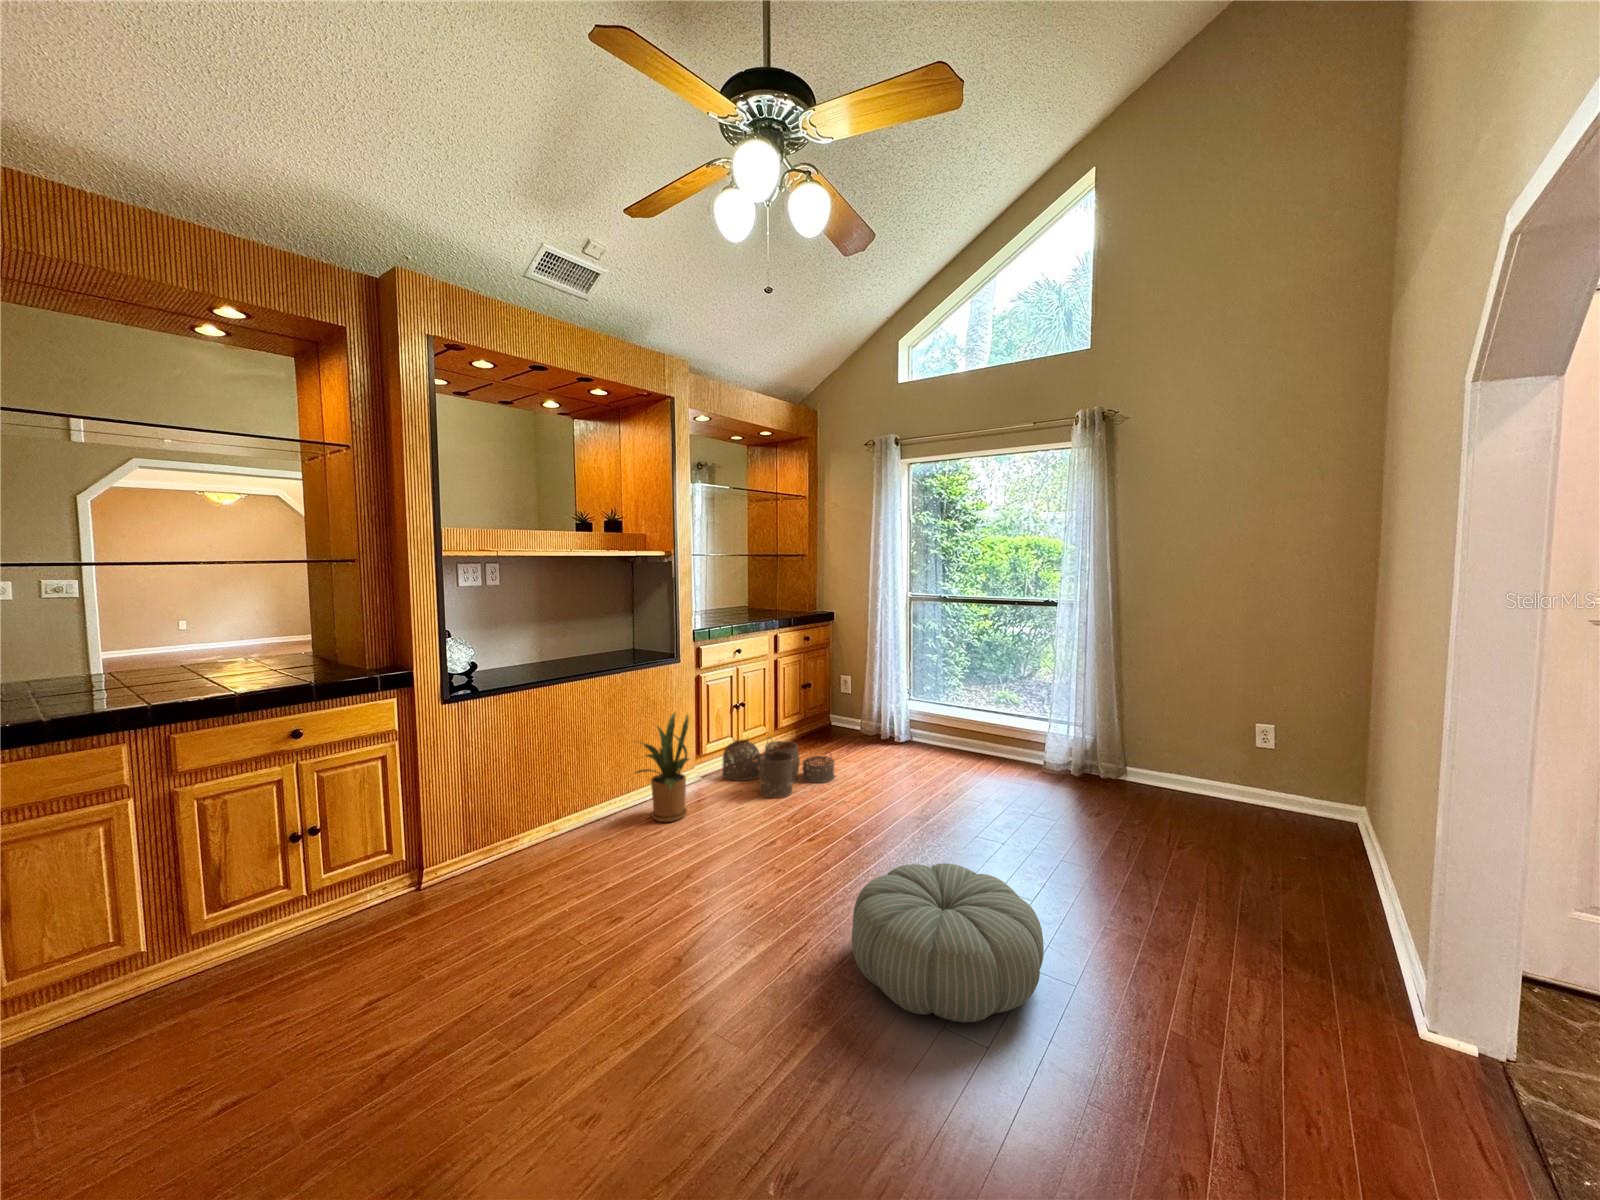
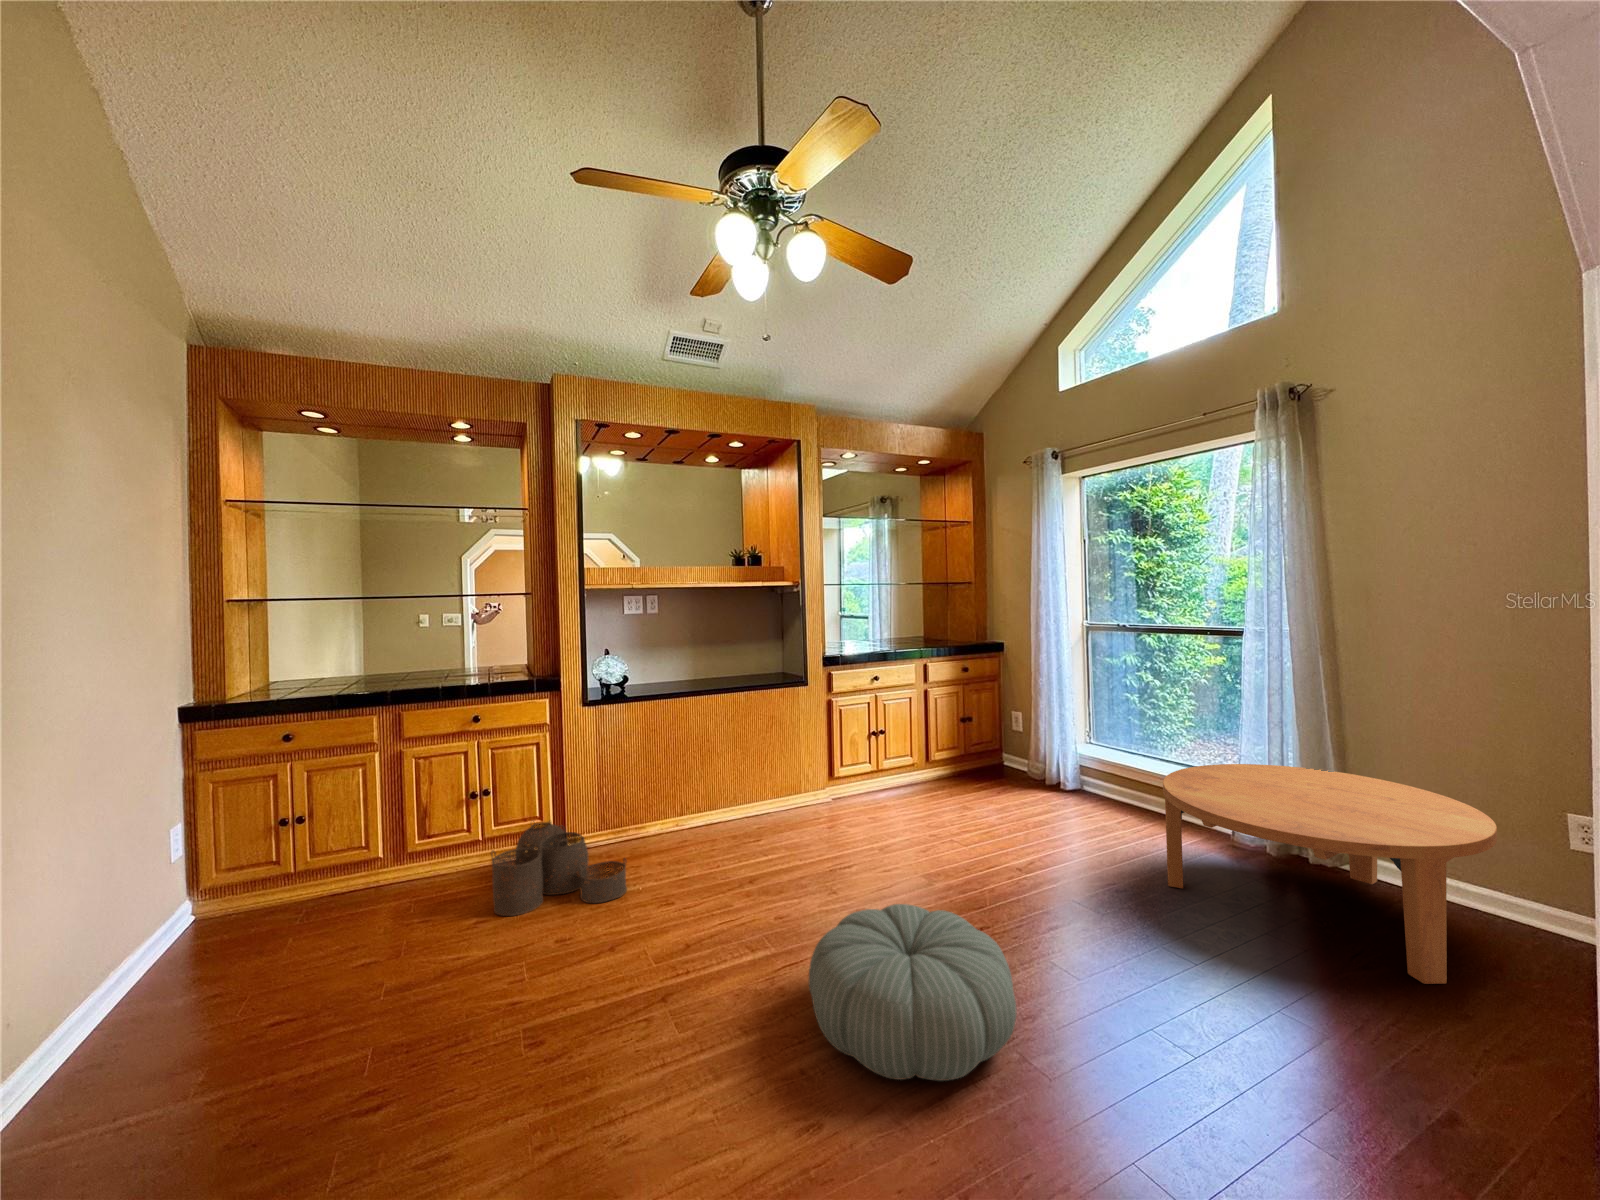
coffee table: none [1024,706,1241,848] -> present [1163,764,1497,984]
house plant: present [635,713,689,822] -> none [740,730,806,834]
woven basket: present [722,737,835,798] -> present [491,821,627,916]

